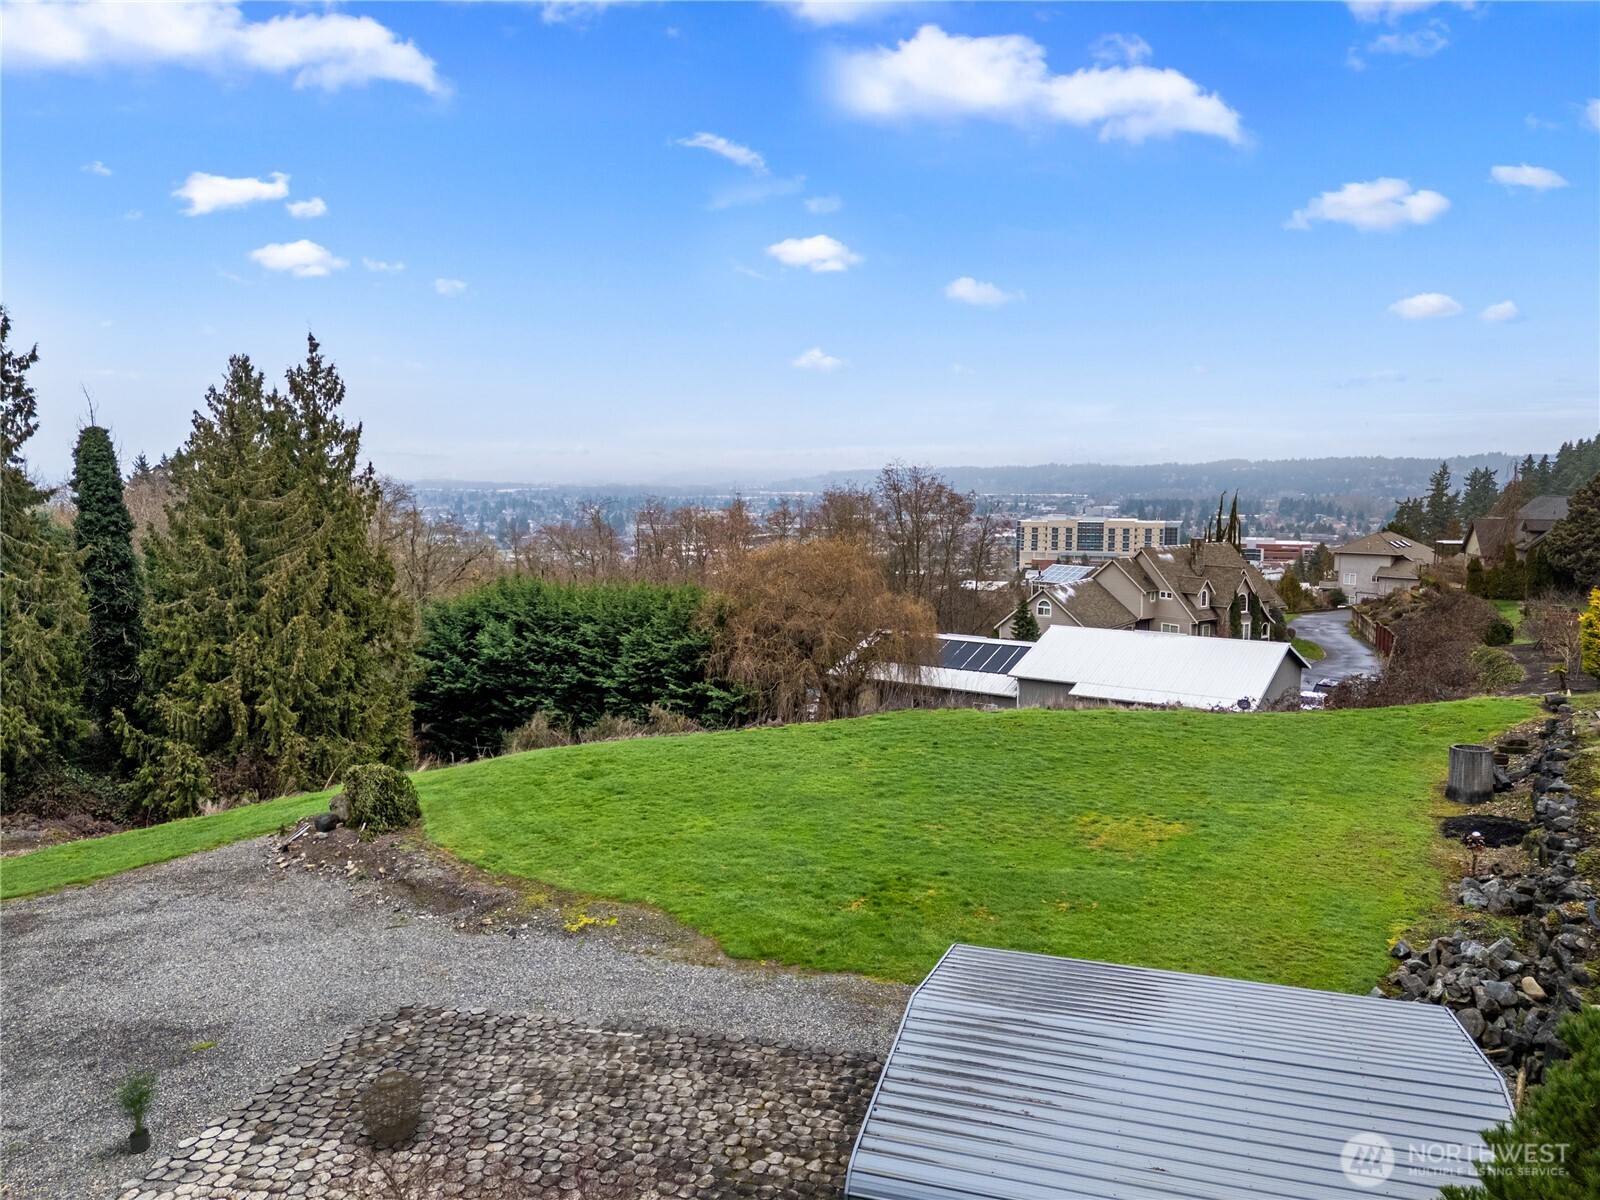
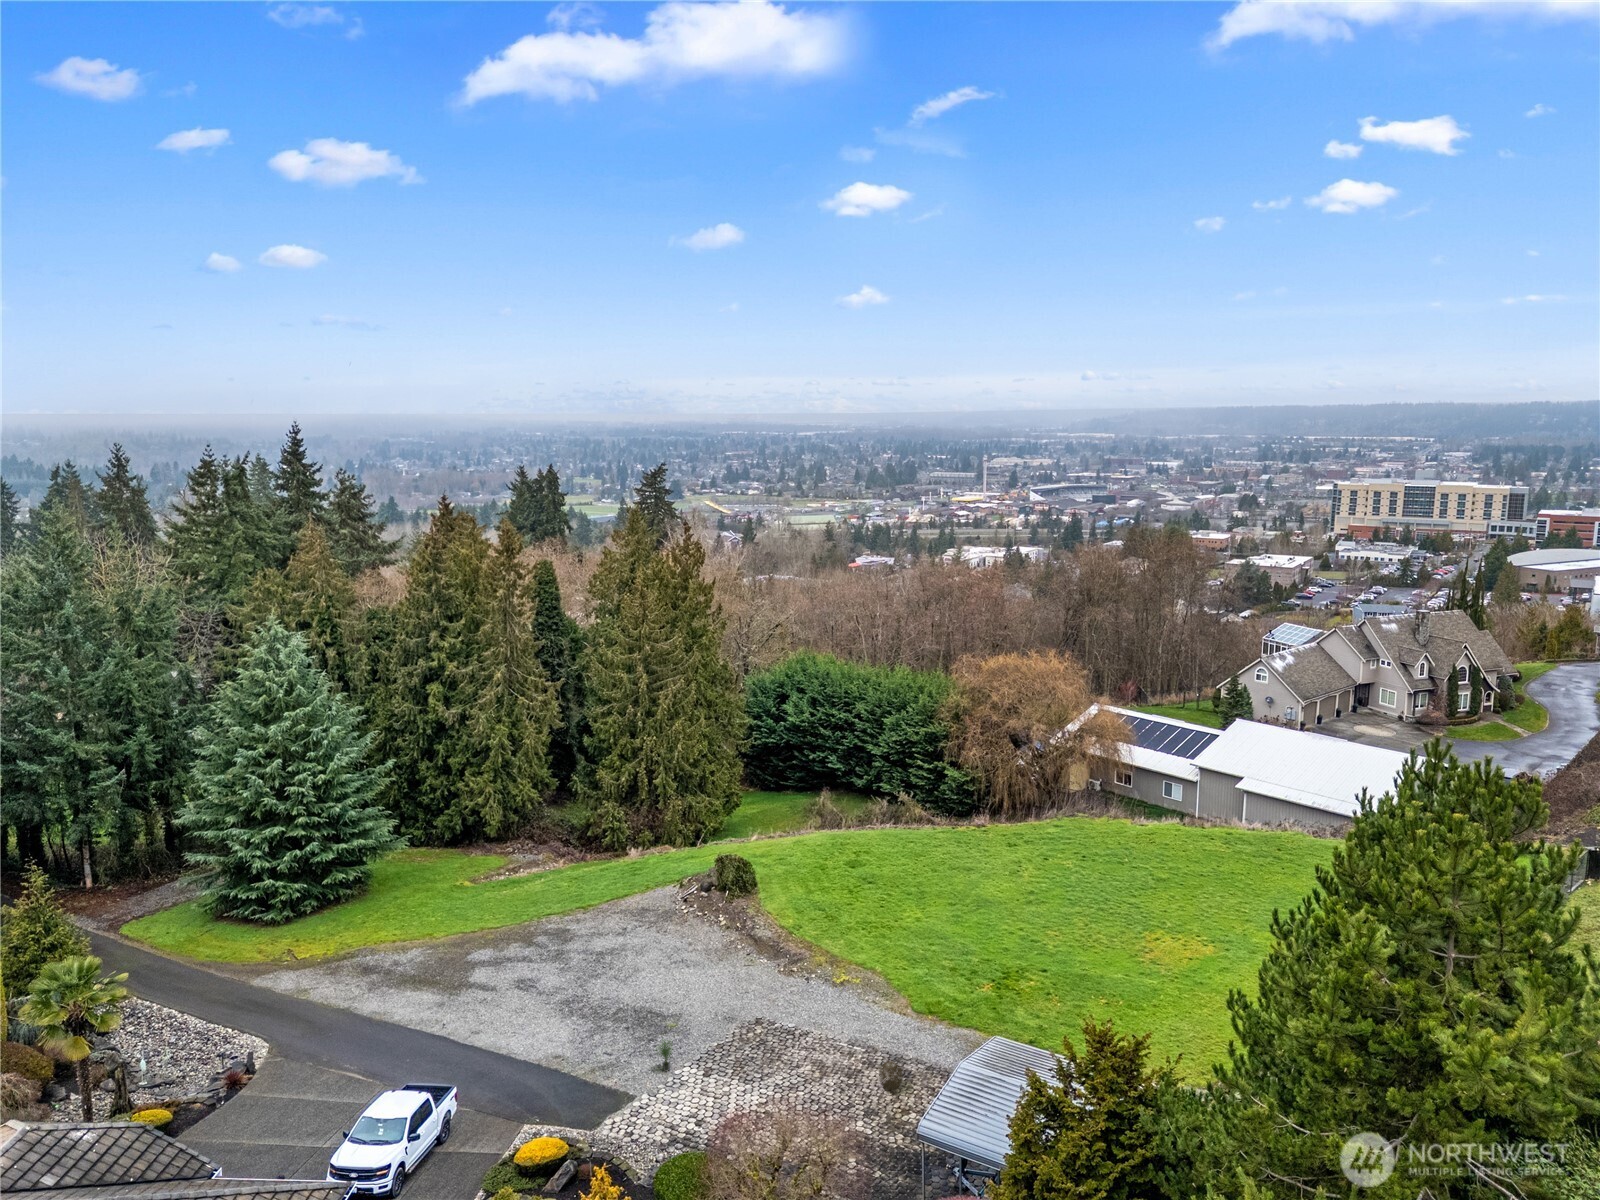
woven basket: present [361,1071,423,1144] -> present [879,1061,902,1090]

